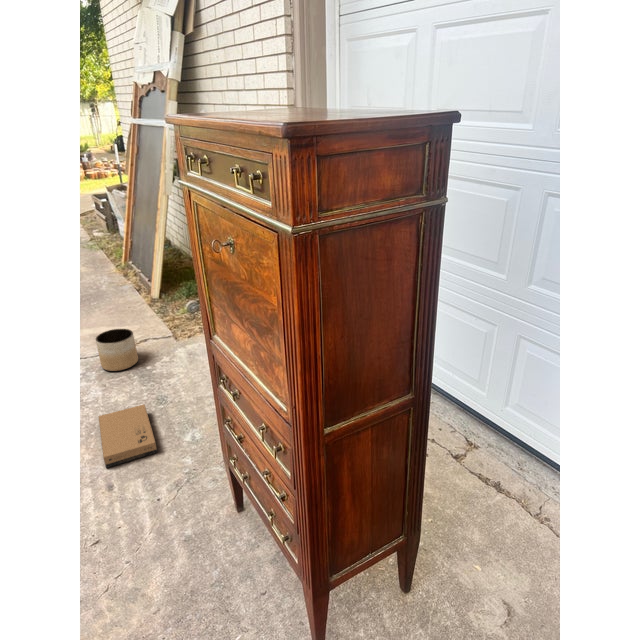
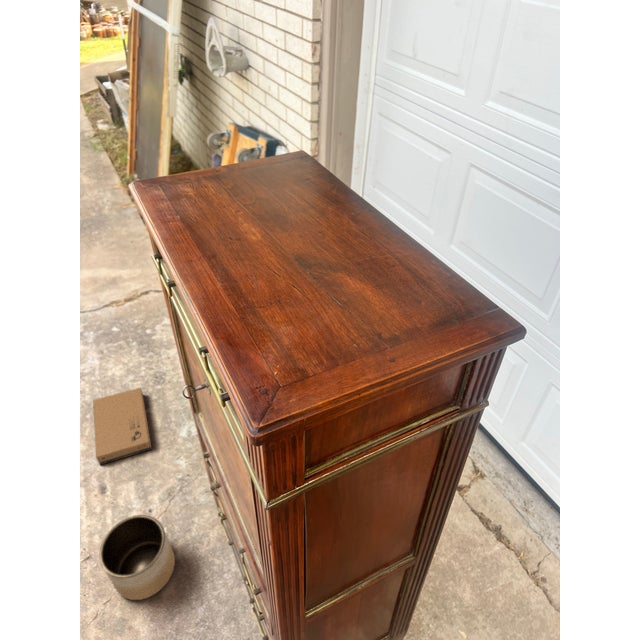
planter: present [96,329,138,371] -> present [100,515,175,600]

